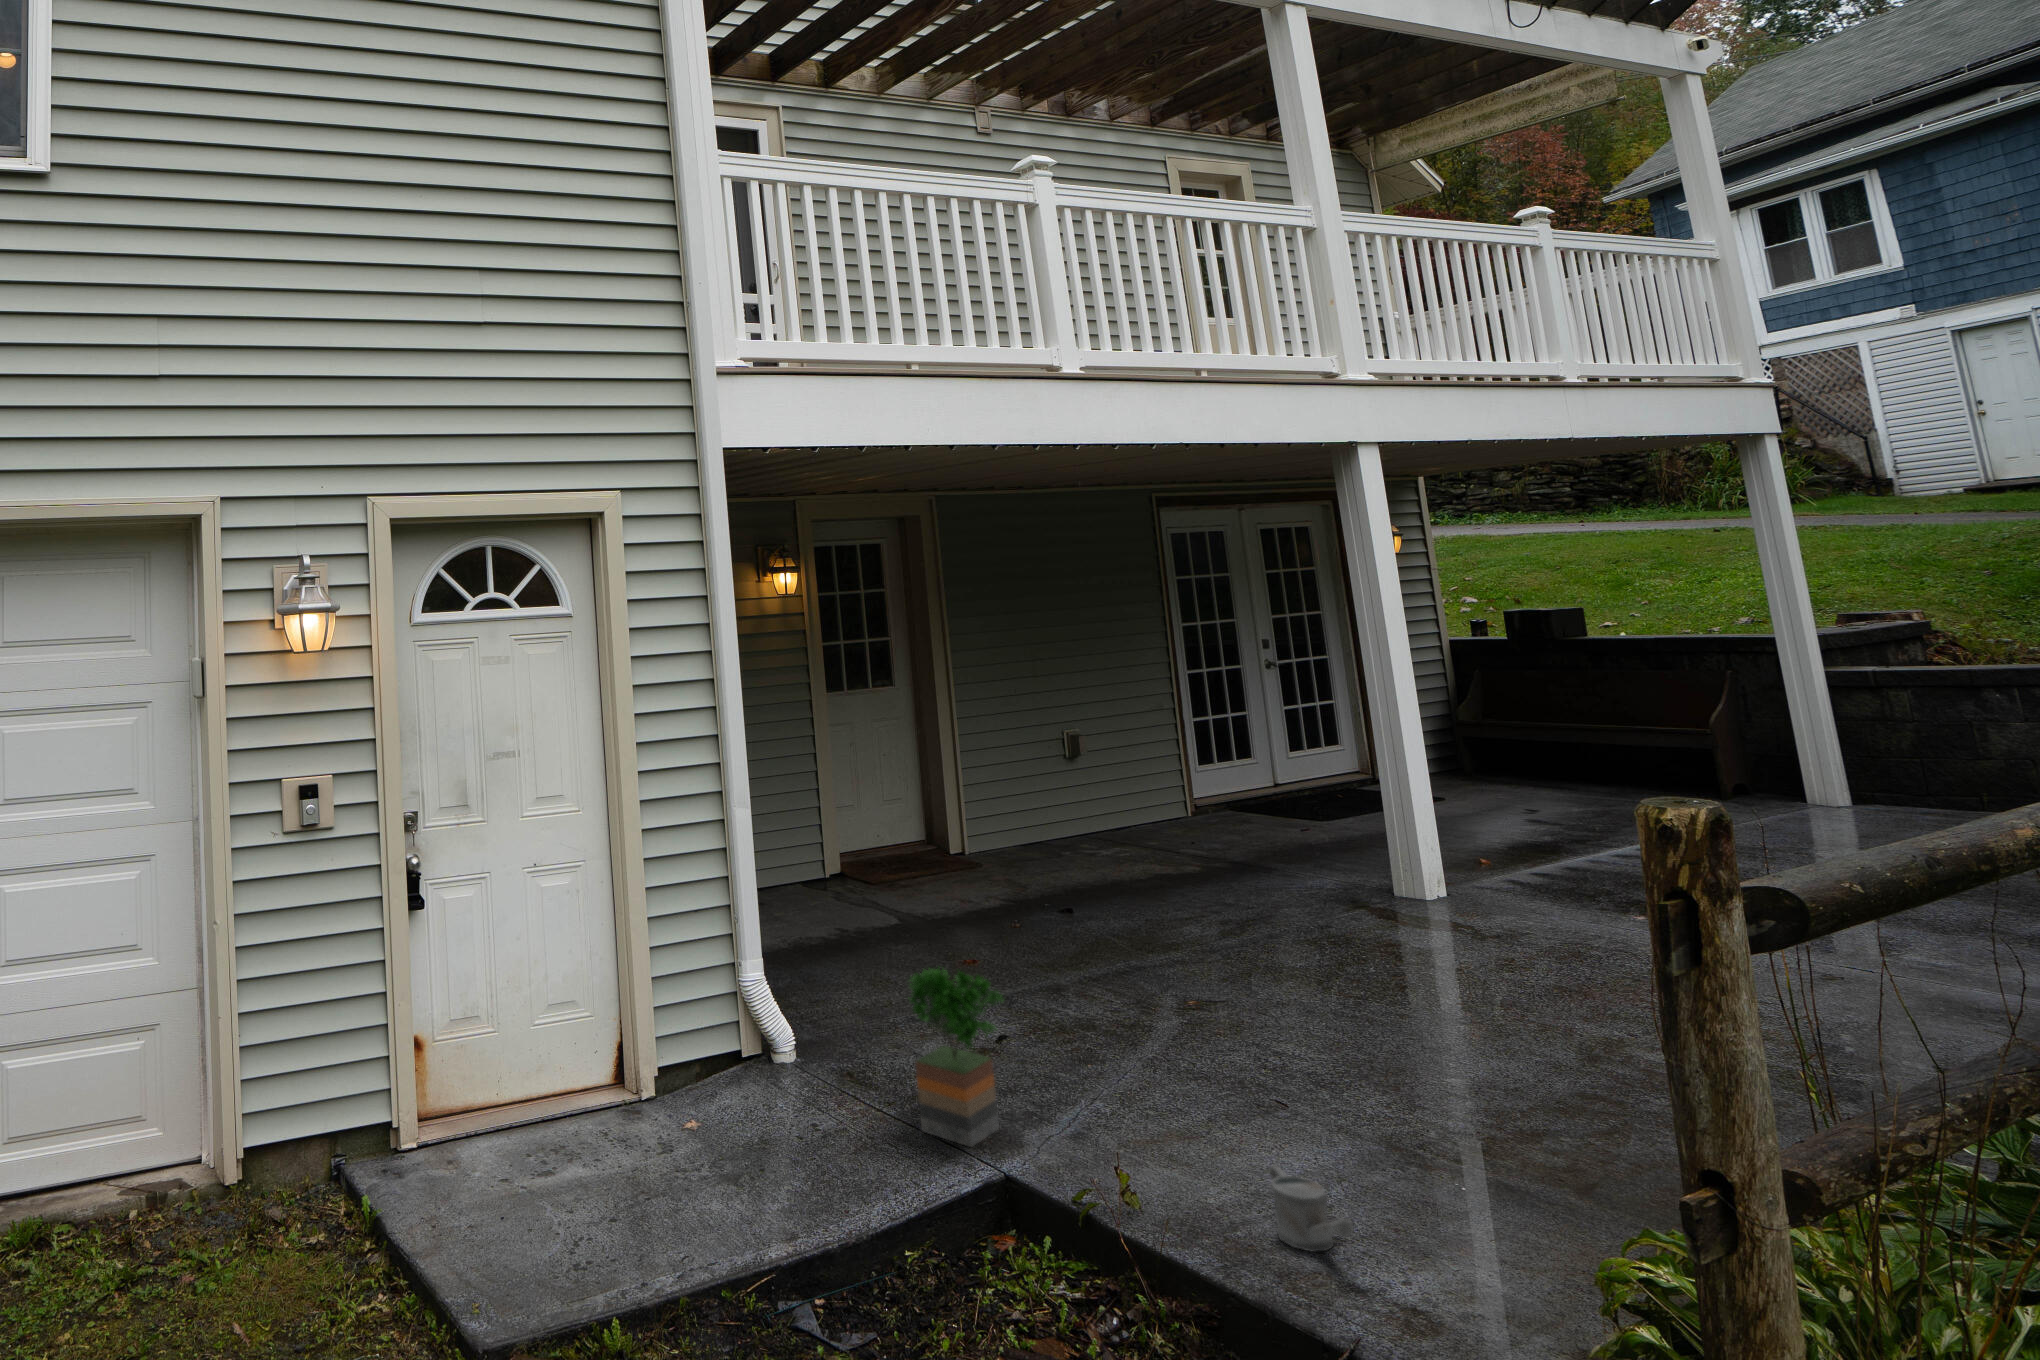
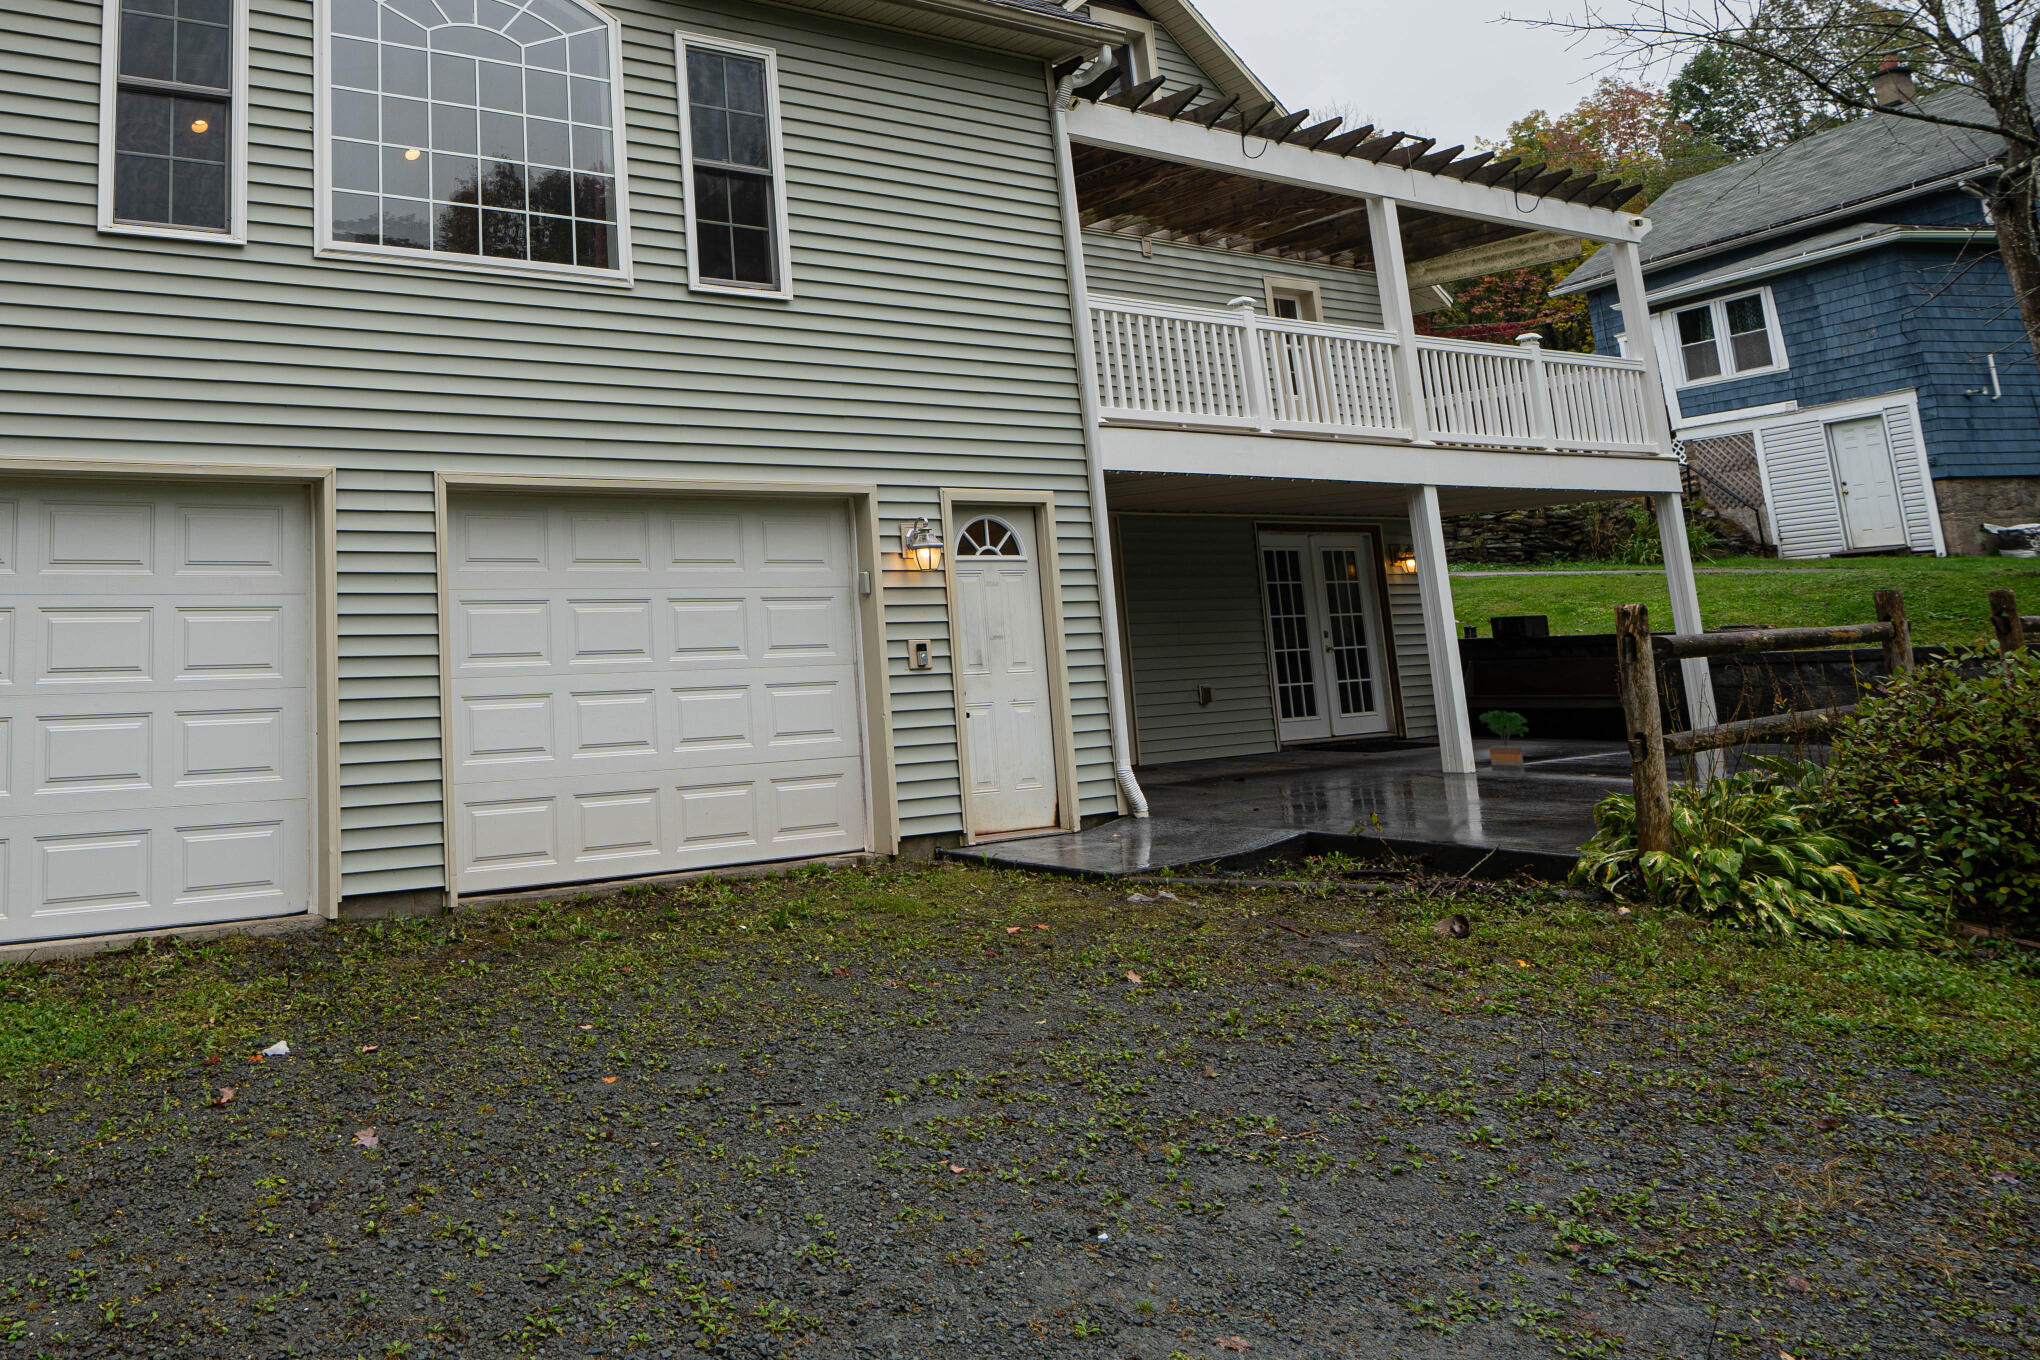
potted tree: present [910,969,1003,1147] -> present [1480,711,1528,778]

